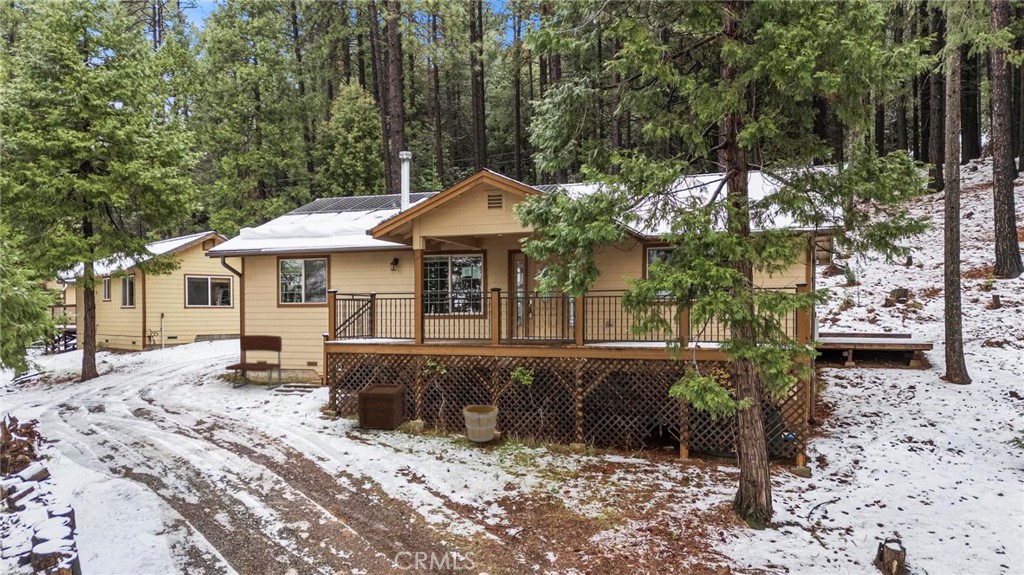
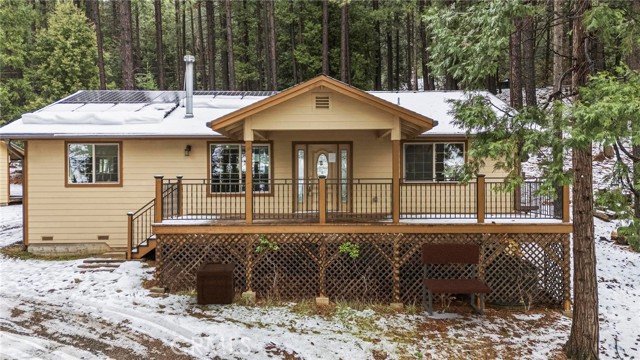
bench: present [225,335,282,390] -> present [422,243,491,316]
wooden bucket: present [463,405,498,442] -> none [300,276,331,310]

